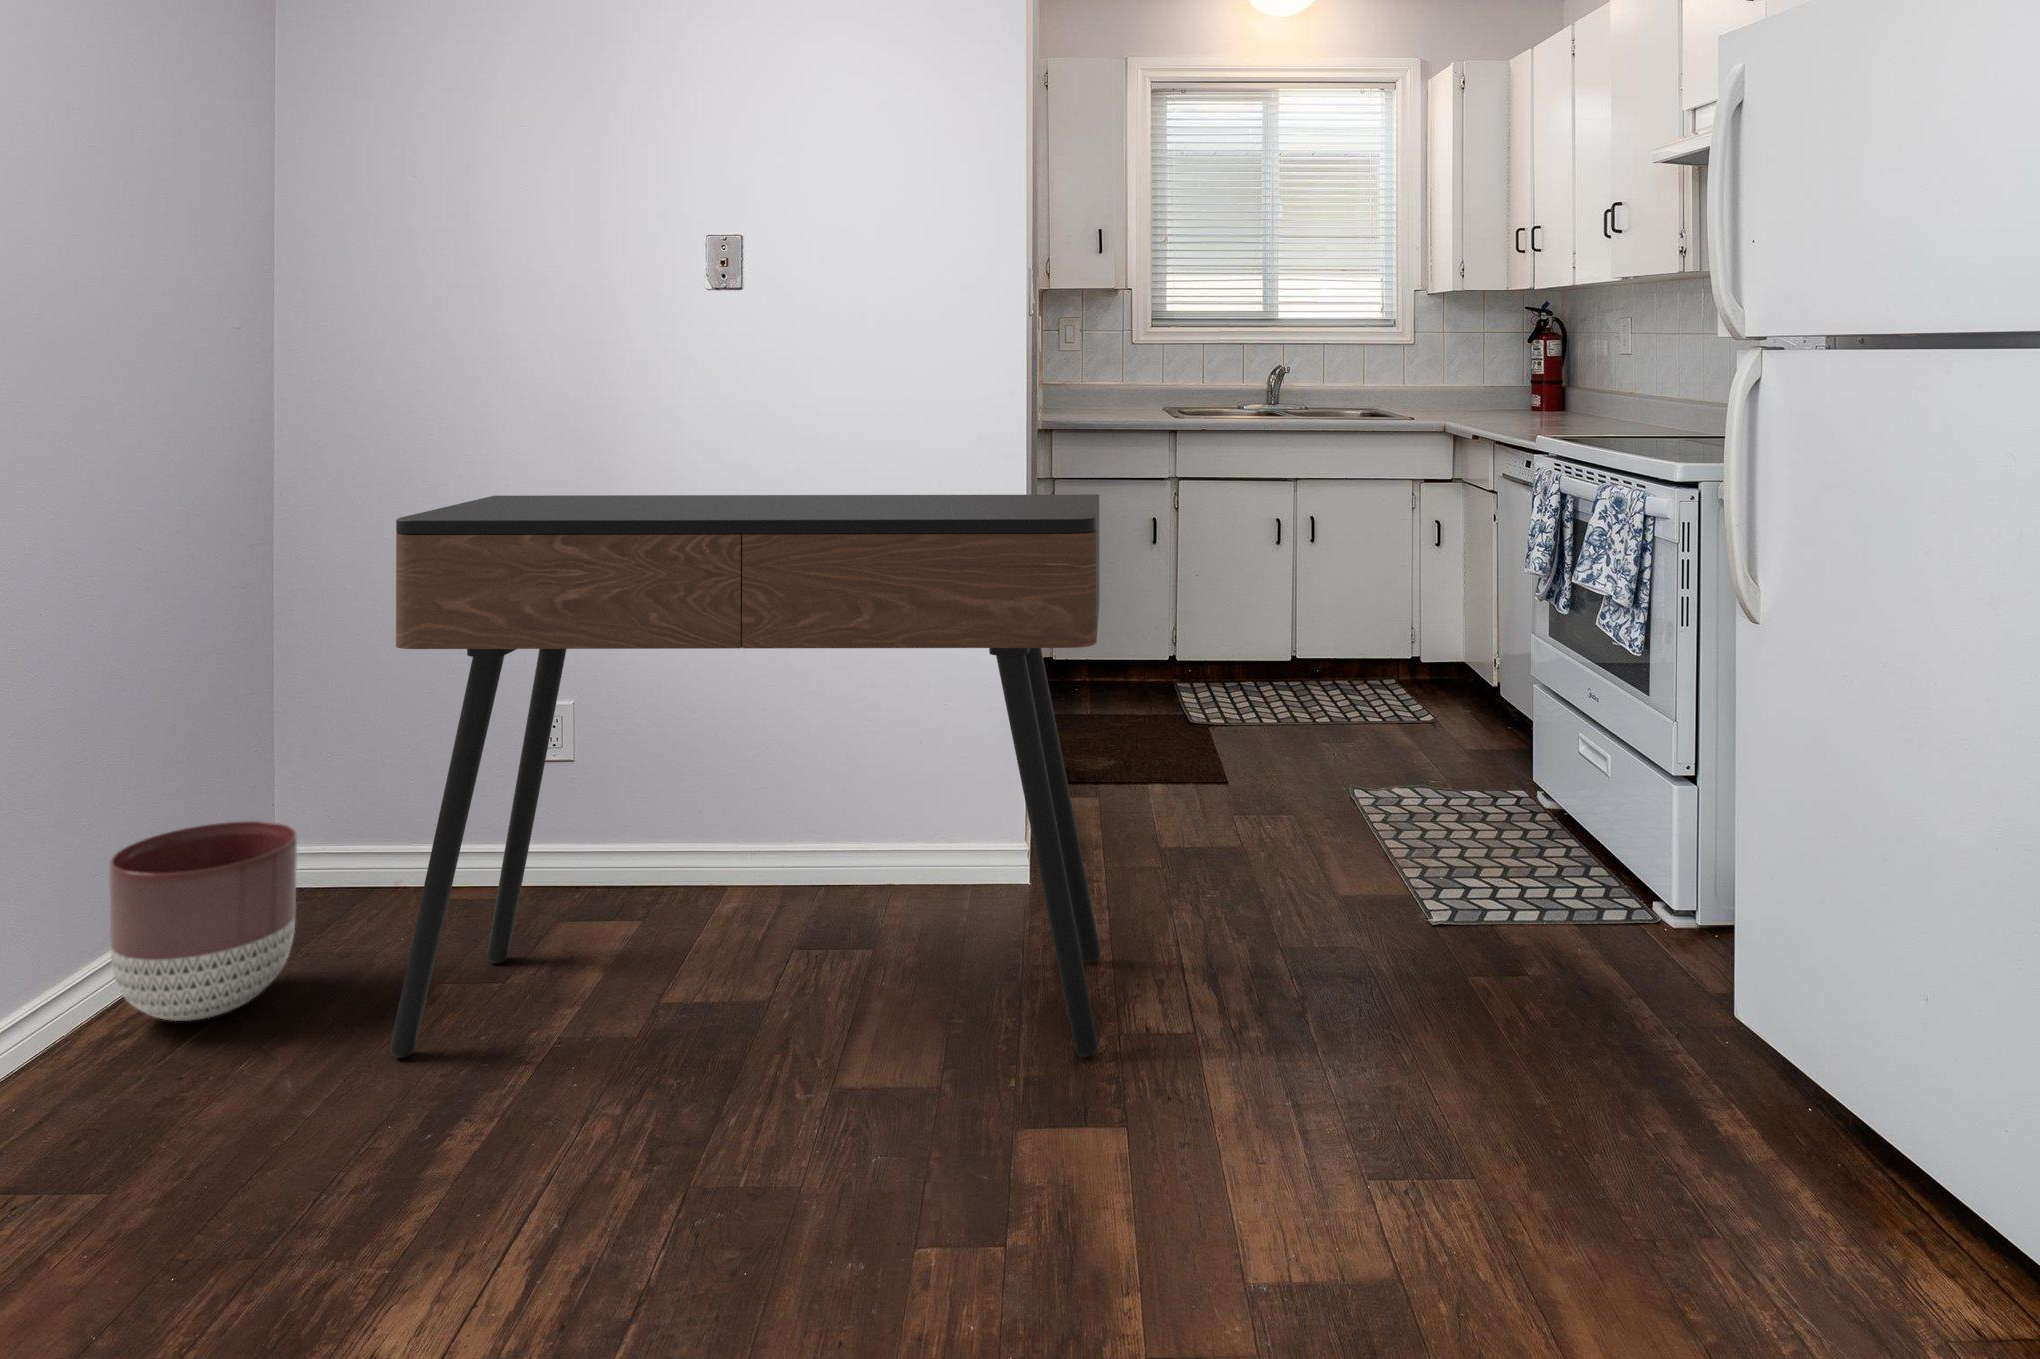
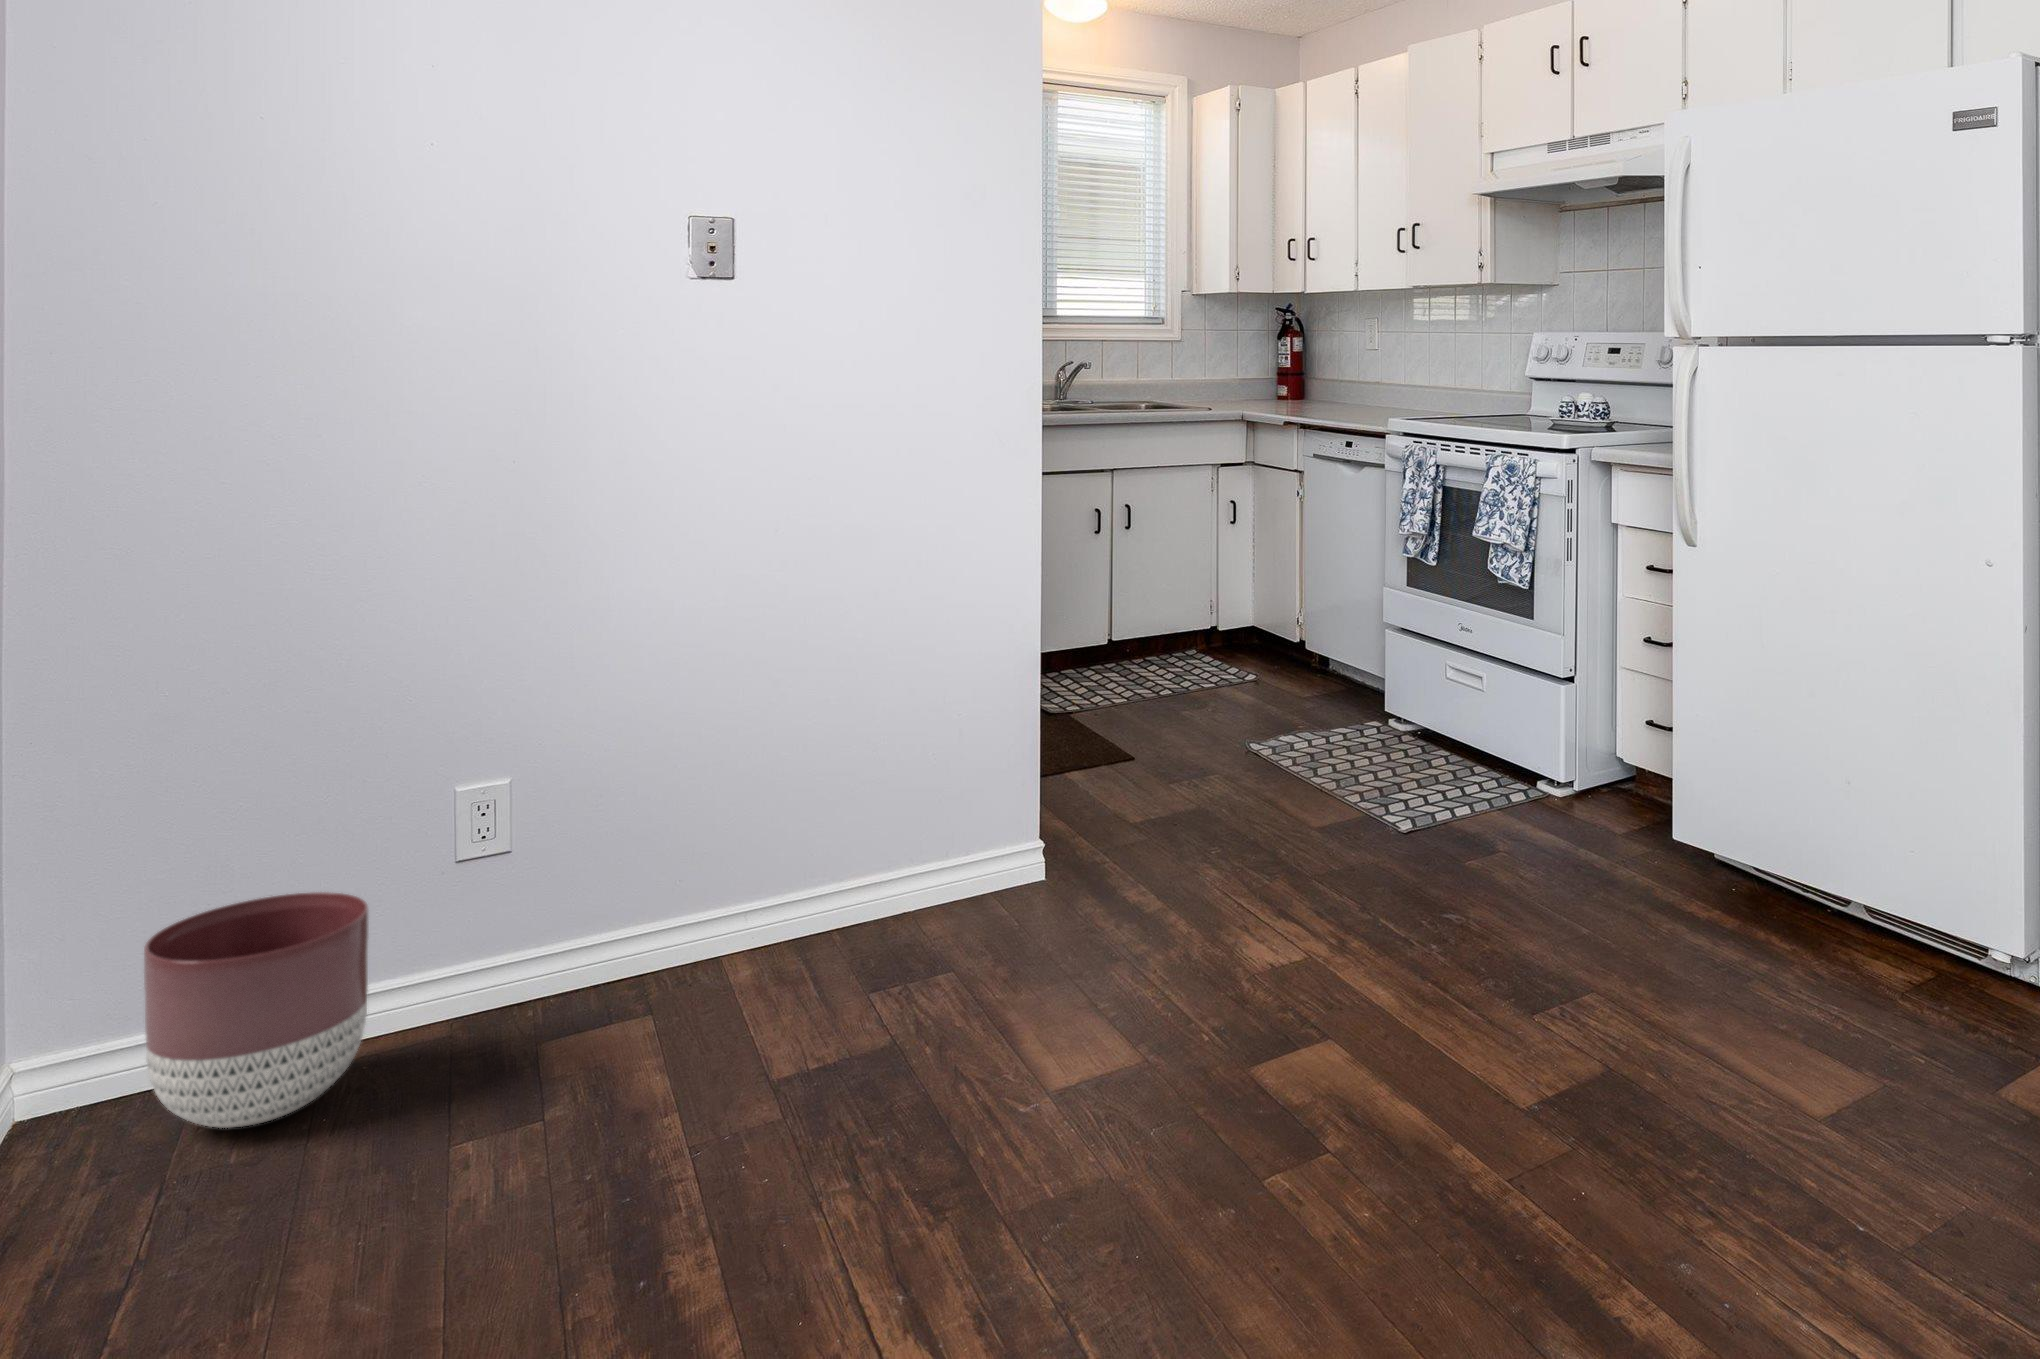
console table: present [390,494,1101,1058] -> none [559,479,1246,1098]

